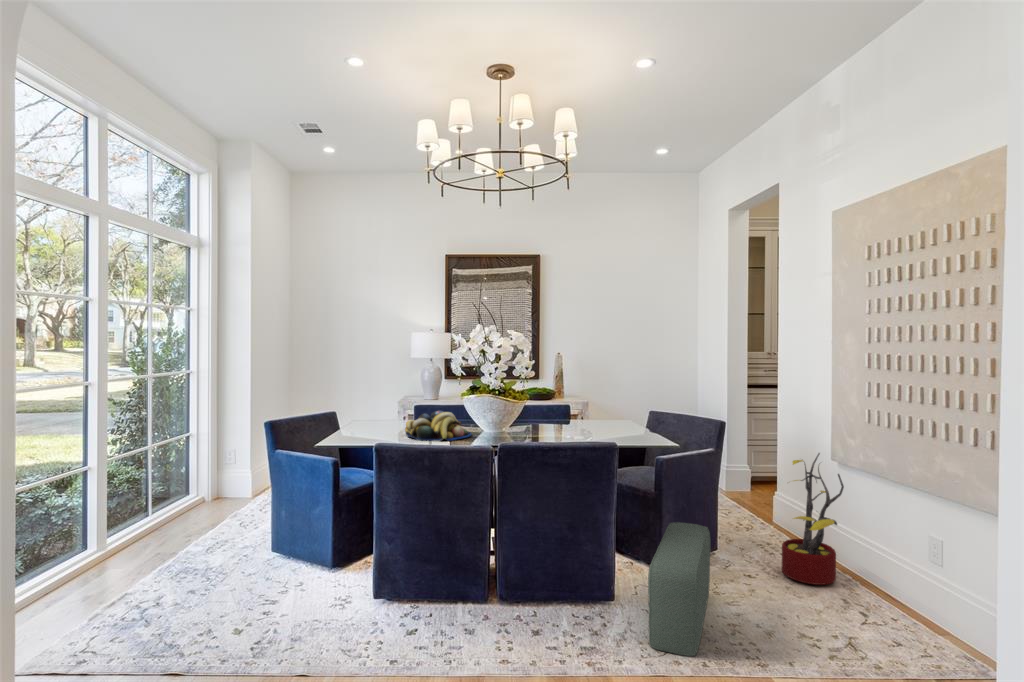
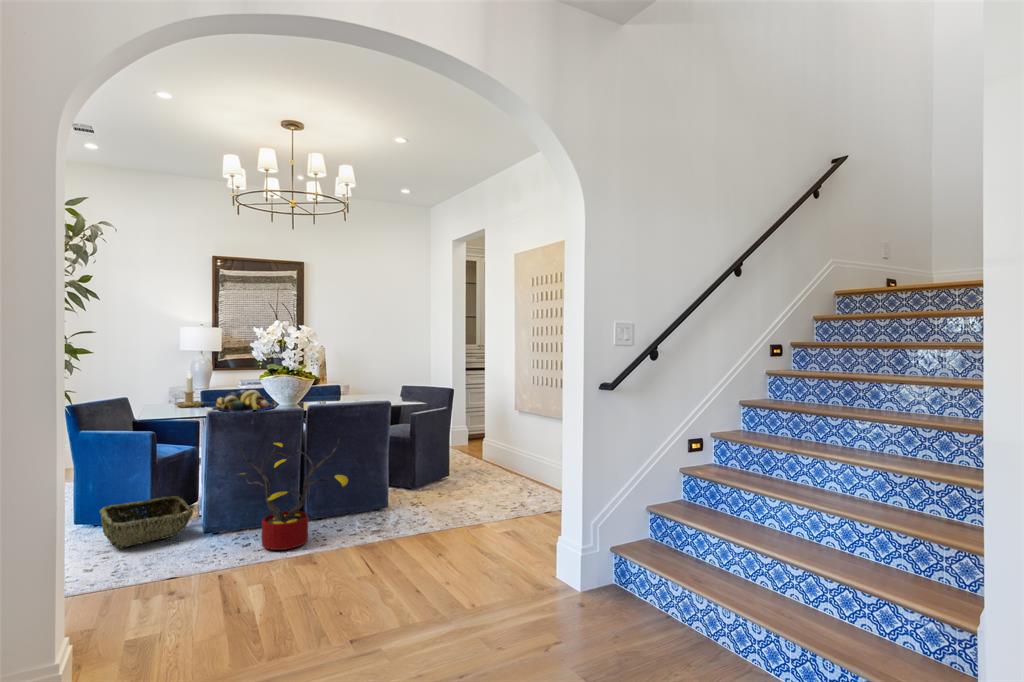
candlestick: none [371,385,402,430] -> present [174,372,204,407]
decorative plant: present [782,453,844,585] -> present [239,438,348,550]
pouf: present [648,522,711,656] -> none [414,455,448,527]
woven basket: none [267,541,364,604] -> present [100,496,193,548]

